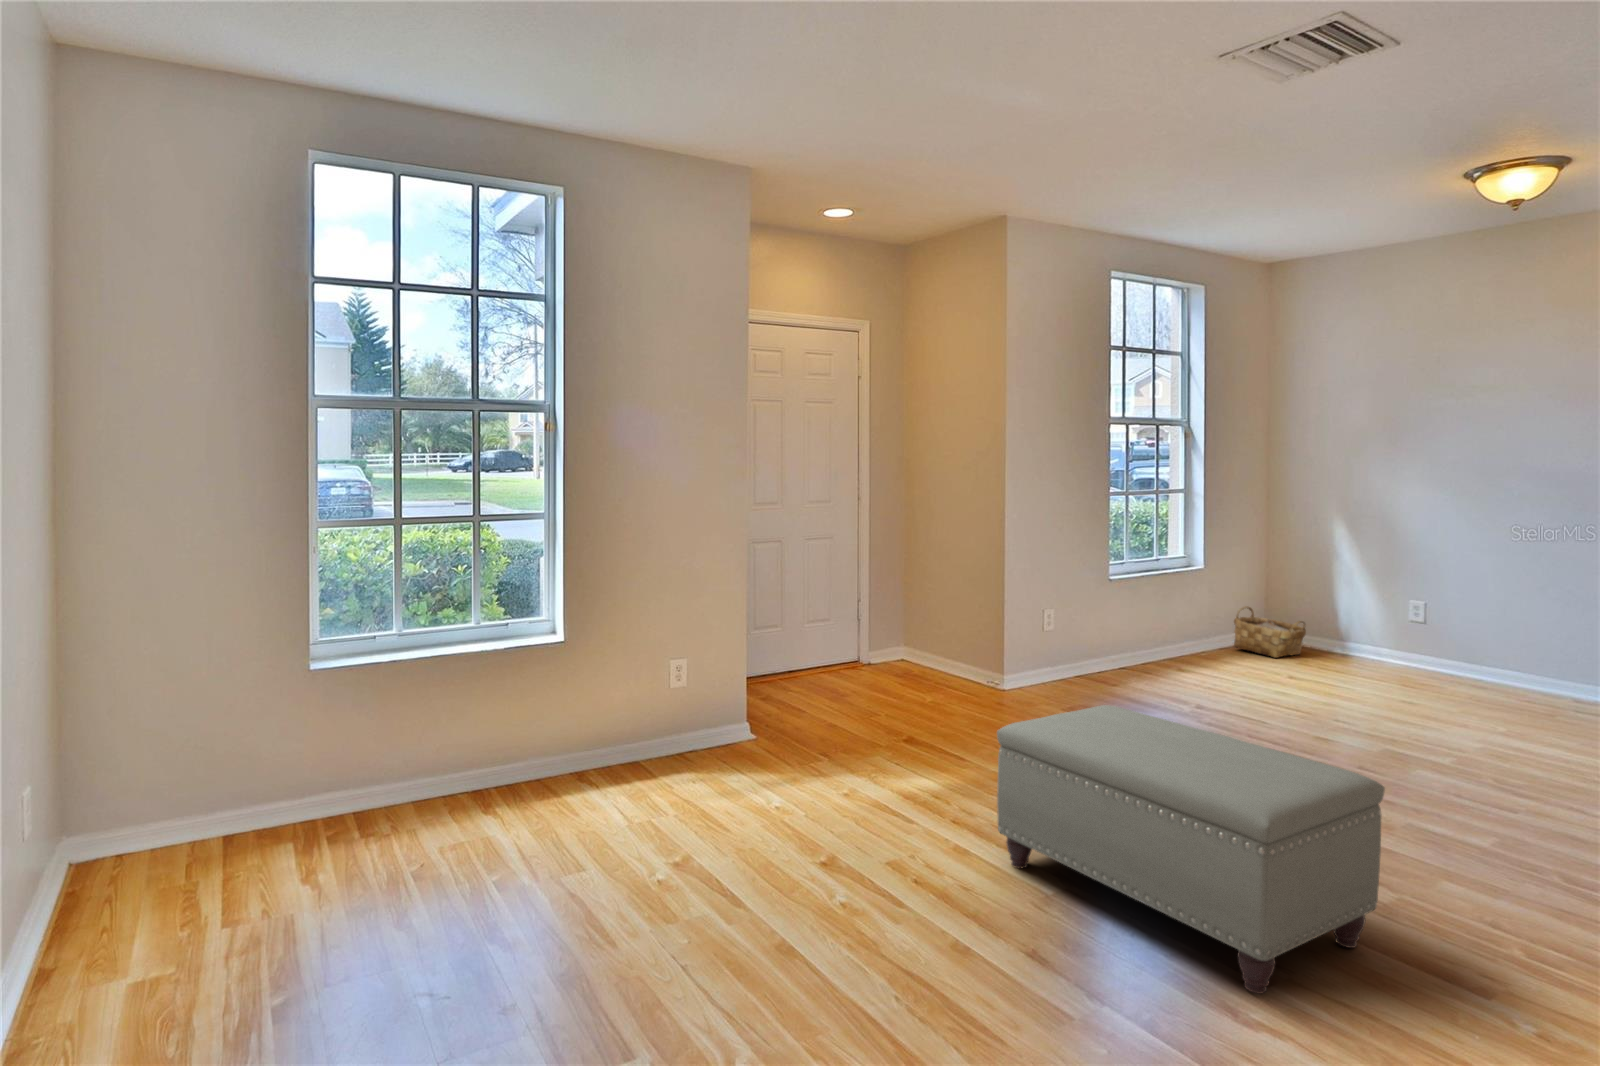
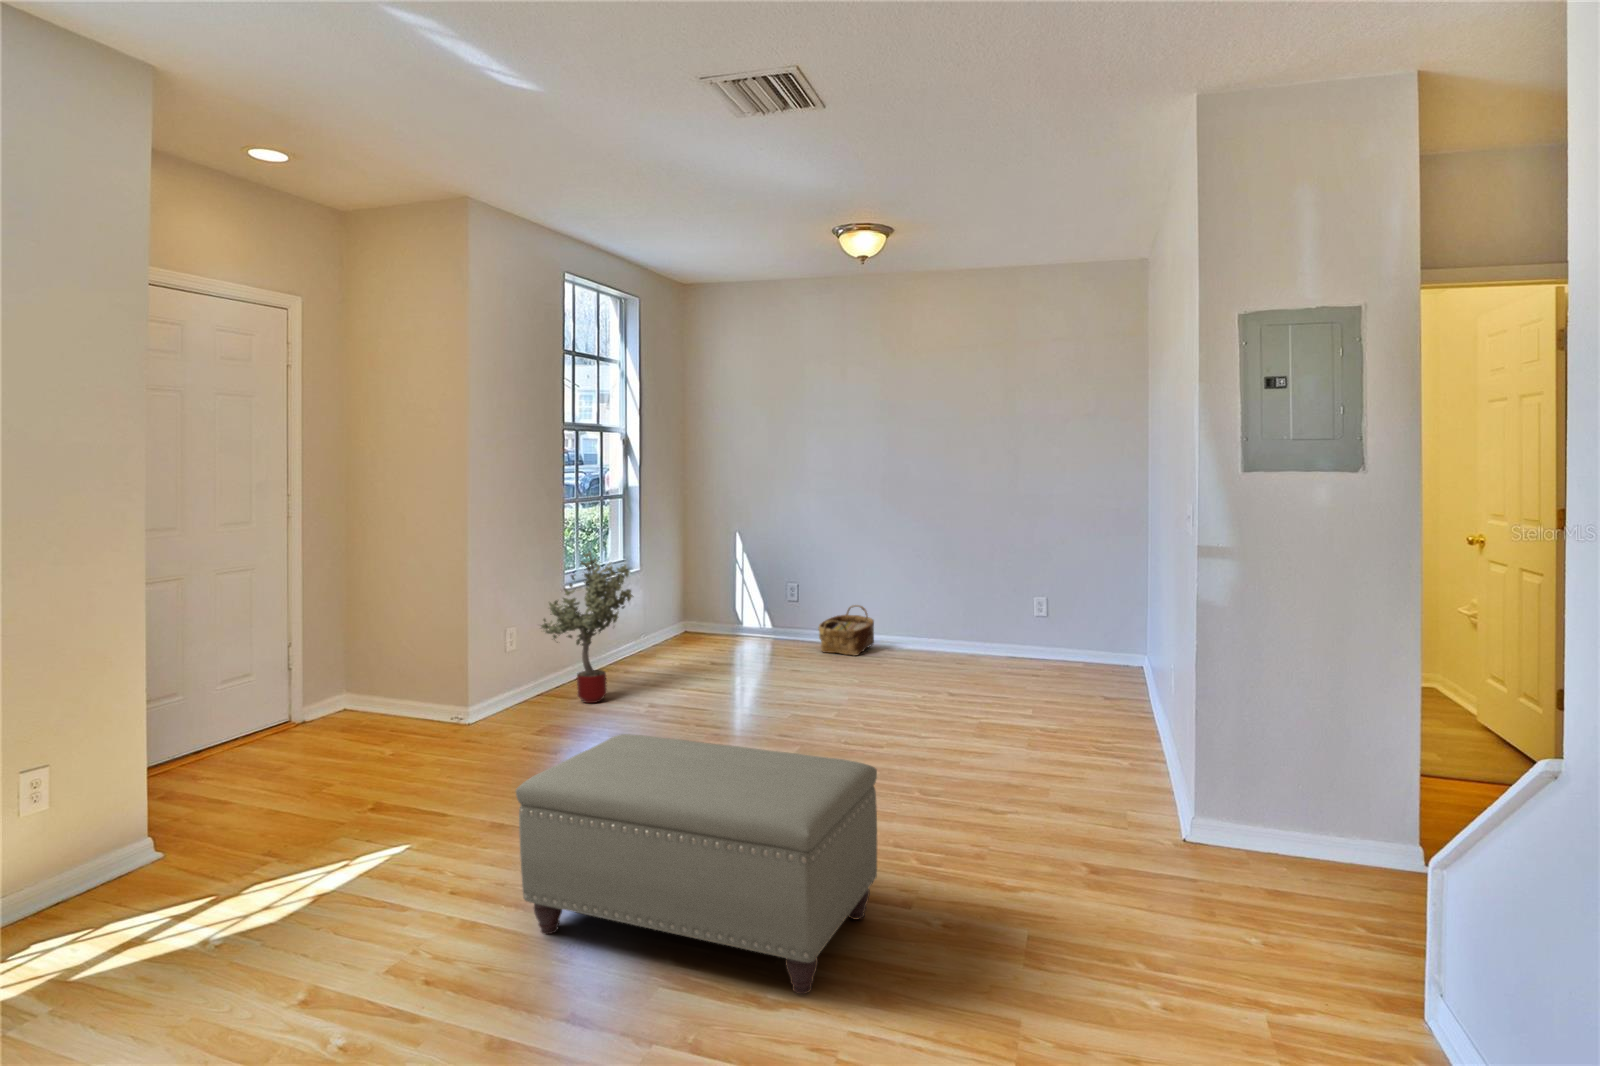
potted tree: none [1066,540,1166,689] -> present [541,551,633,703]
woven basket: present [1234,606,1306,658] -> present [819,605,874,656]

